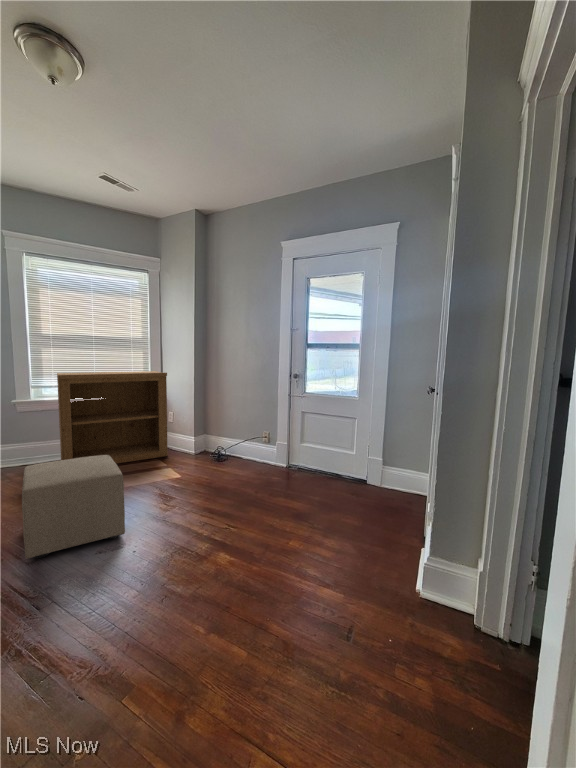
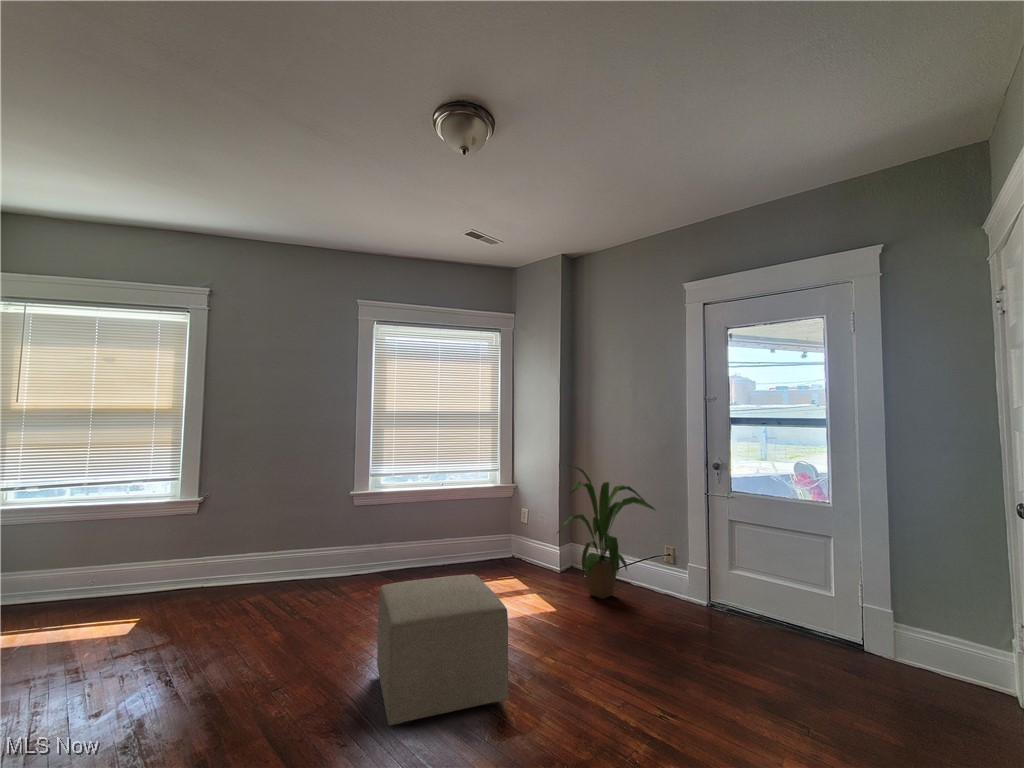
bookshelf: present [57,371,168,463] -> none [393,455,527,588]
house plant: none [184,377,255,468] -> present [558,465,655,599]

